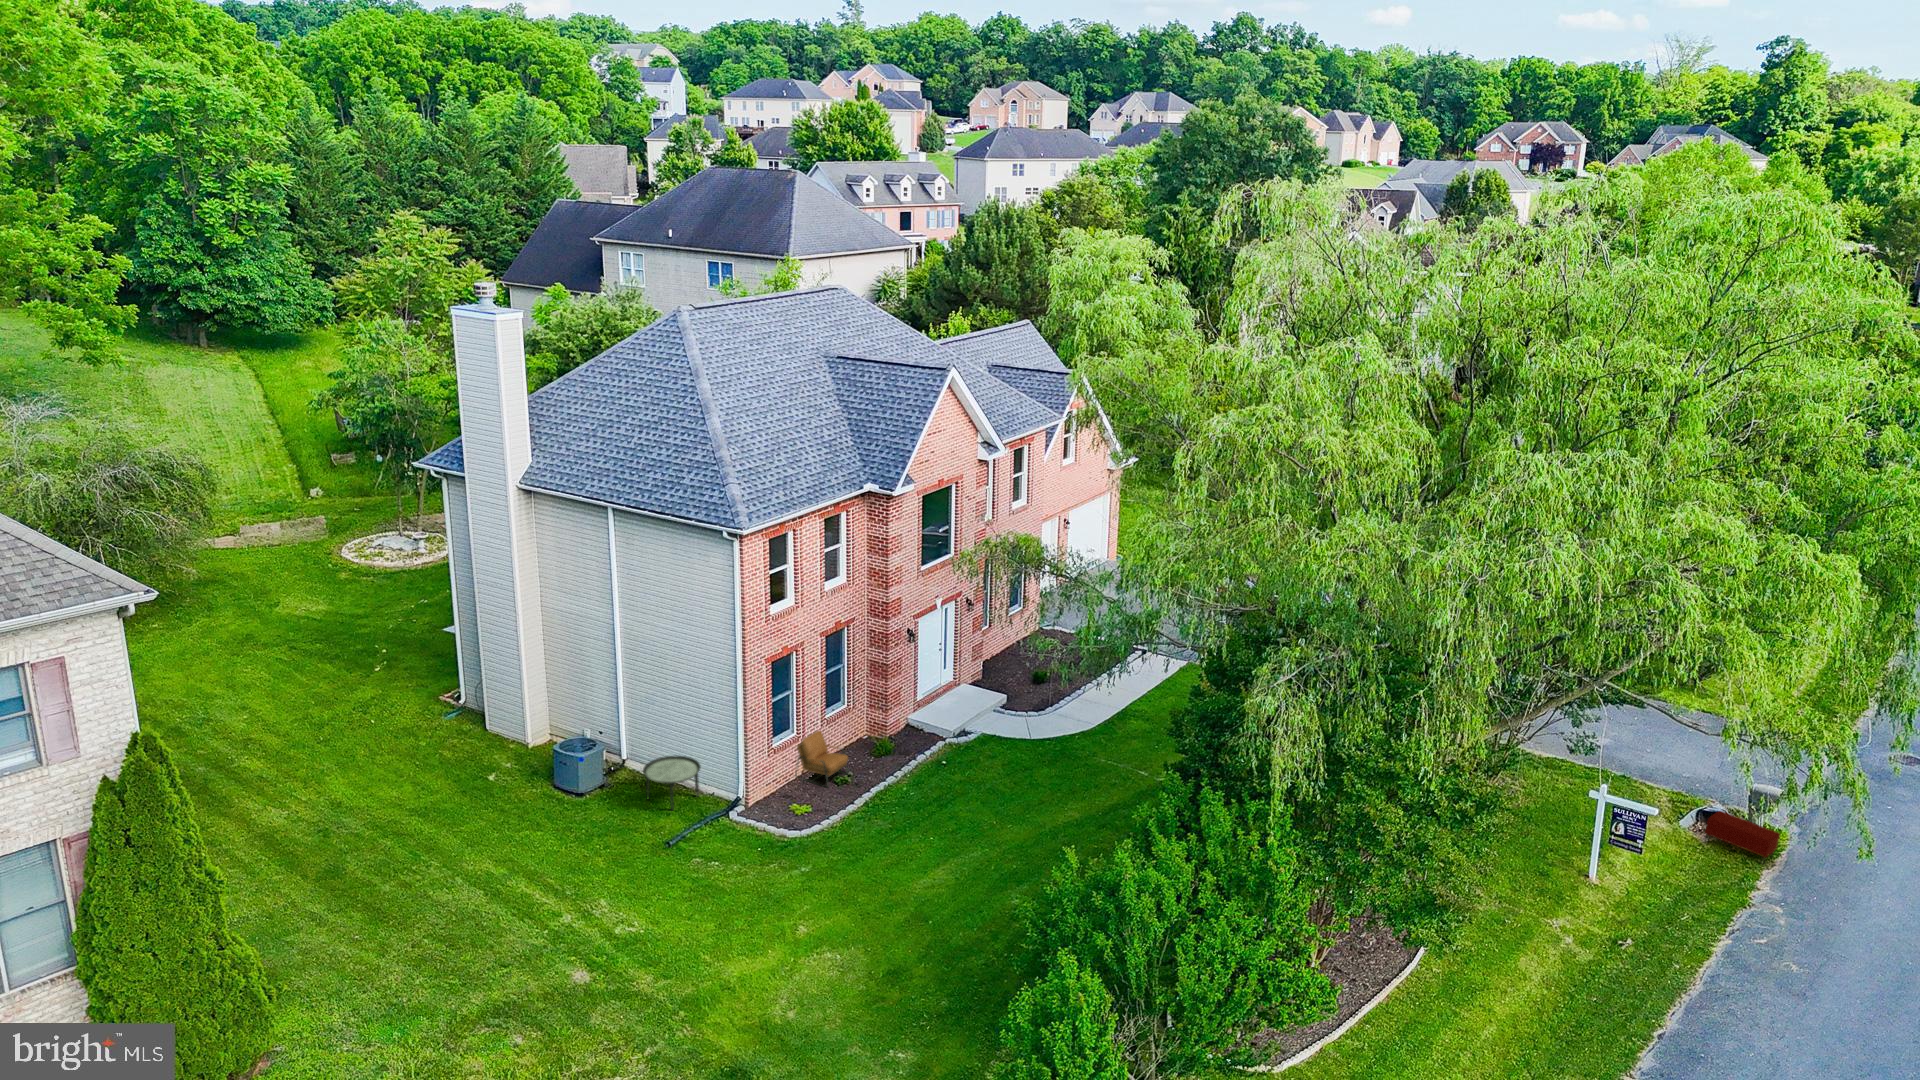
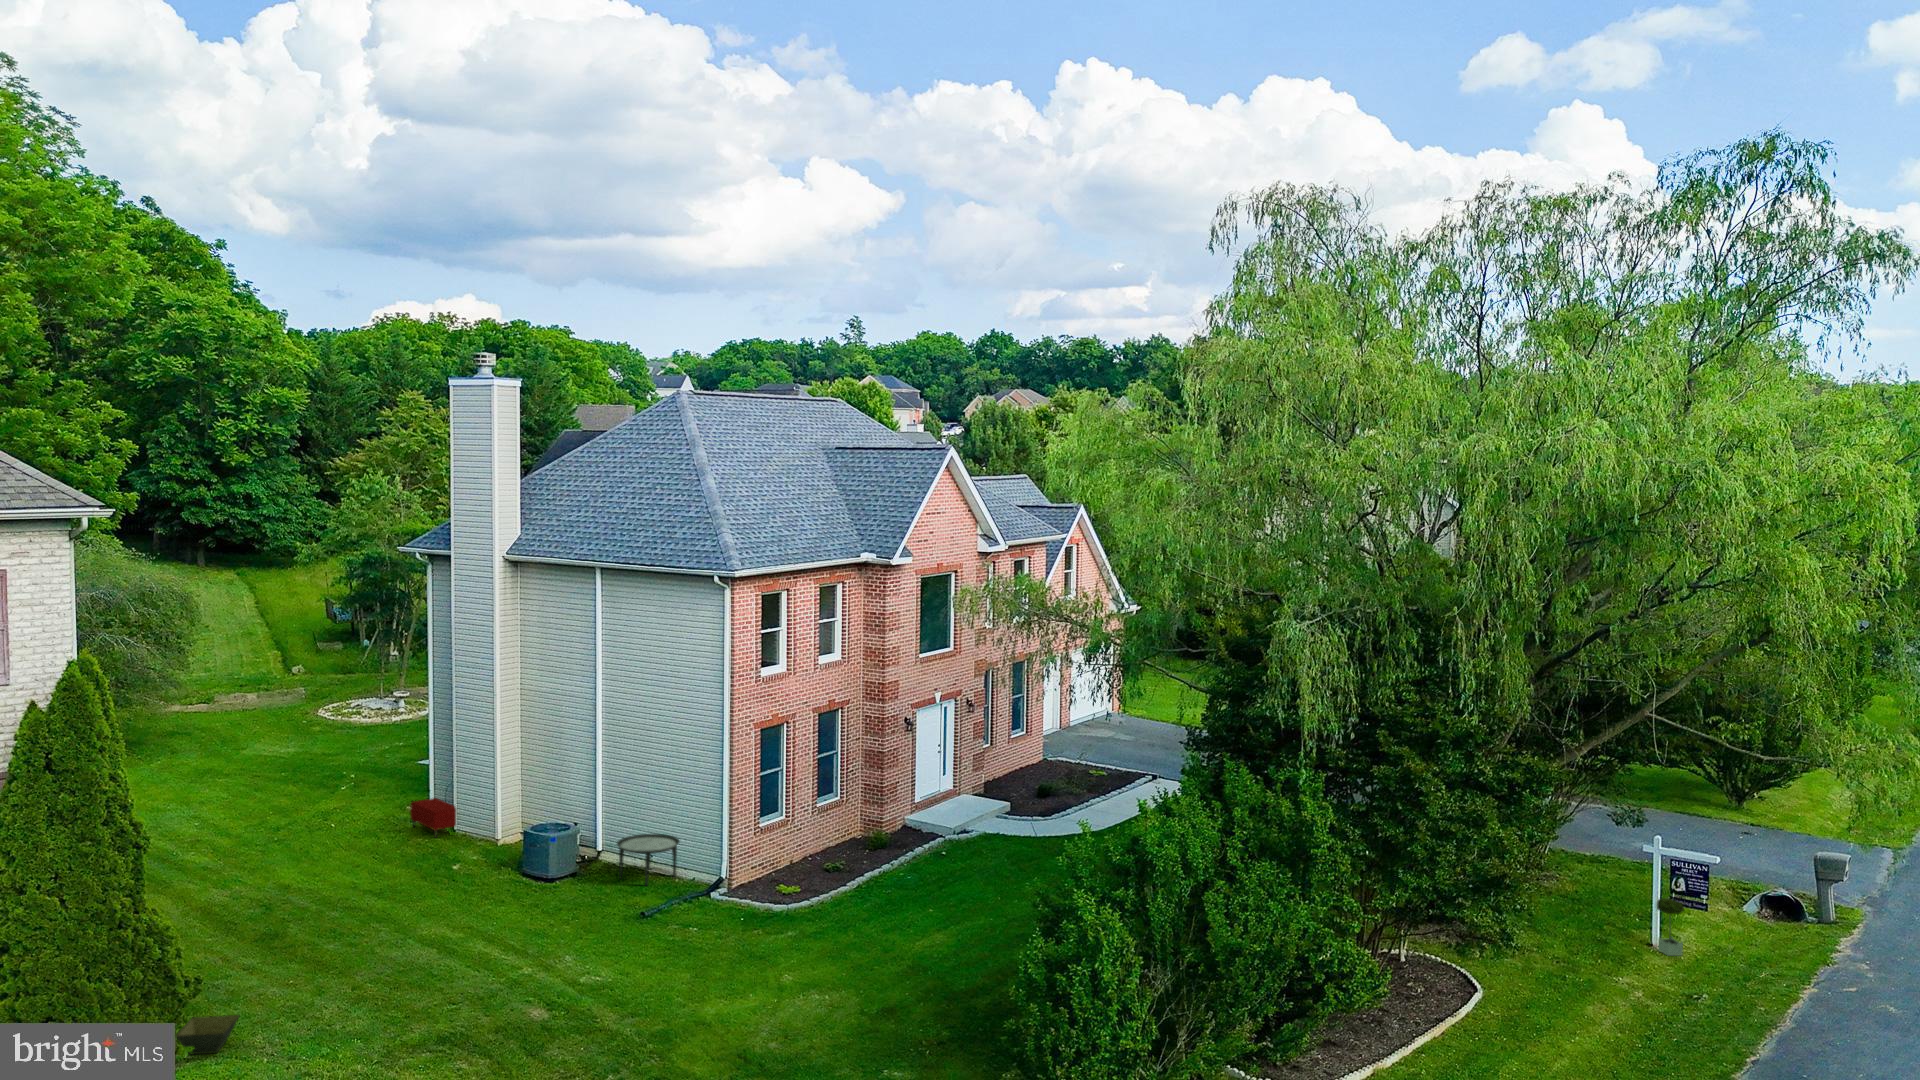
chair: present [795,731,848,787] -> none [781,813,840,871]
bench: present [1705,811,1780,864] -> present [410,798,456,837]
potted tree: none [1589,847,1618,896] -> present [1657,898,1684,956]
basket: none [272,1003,325,1043] -> present [176,1015,239,1055]

